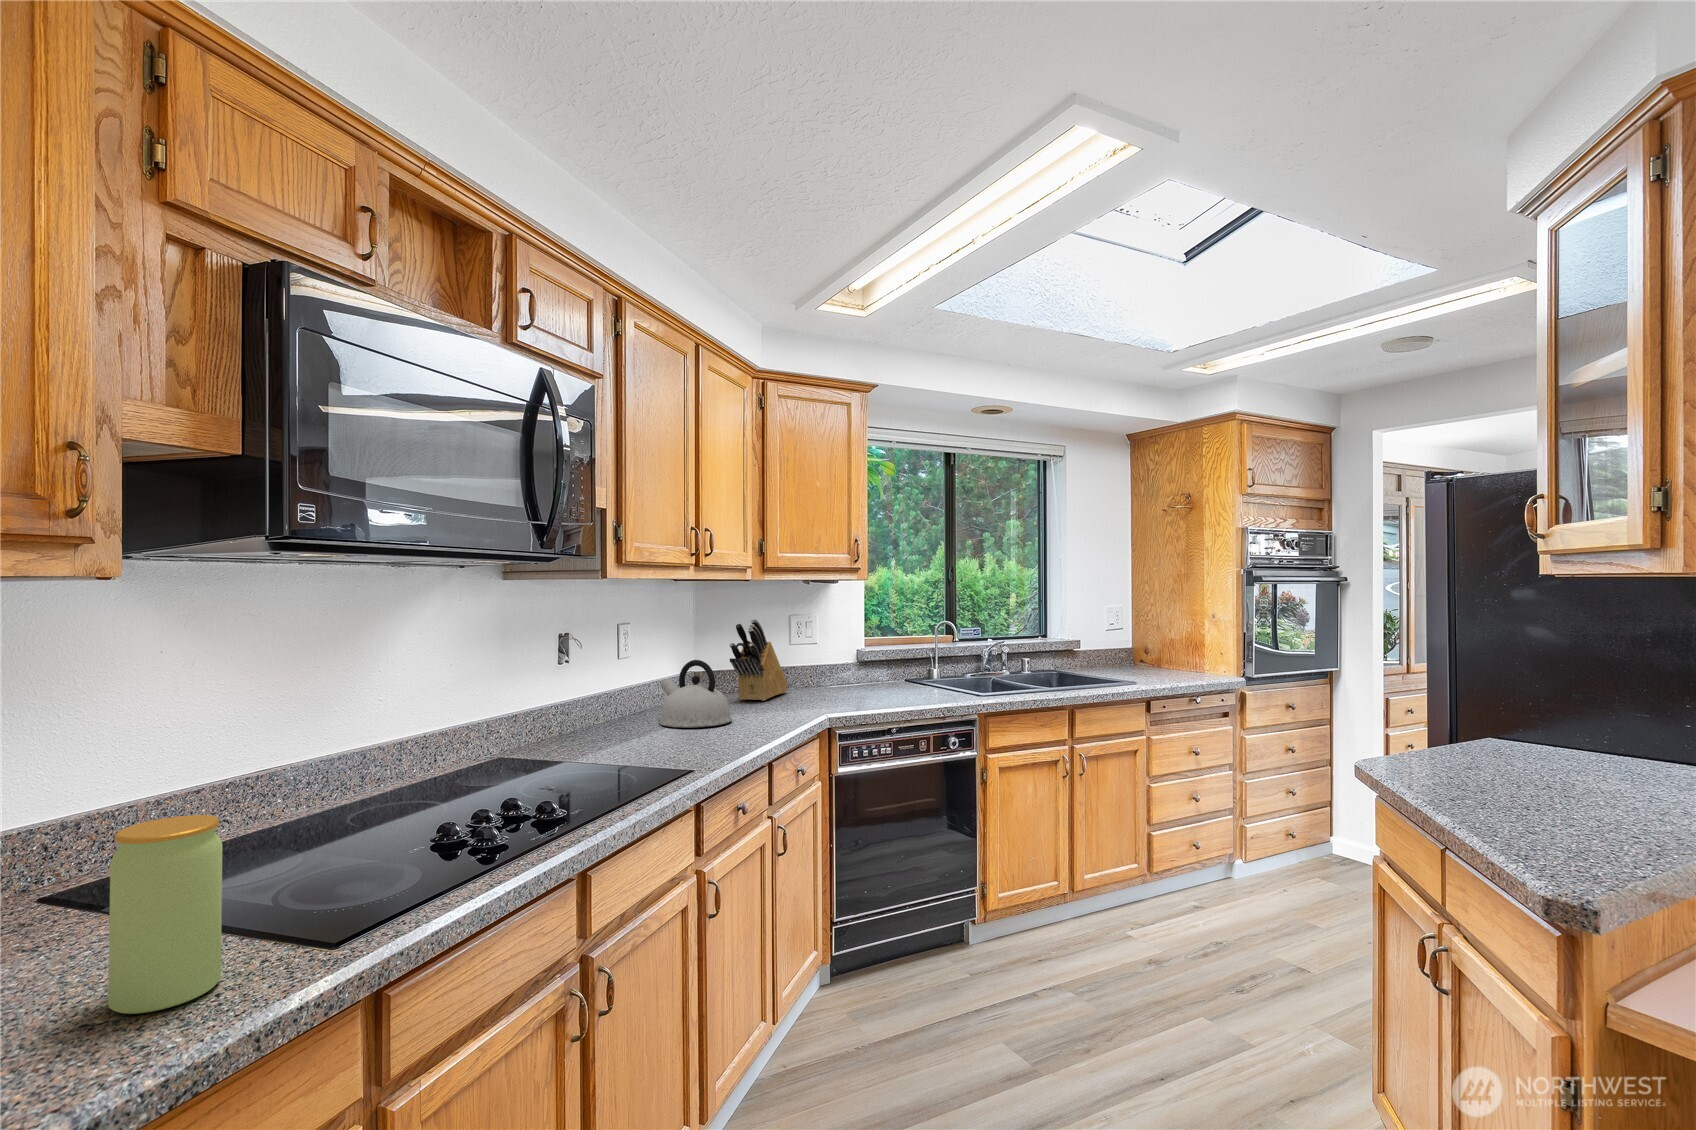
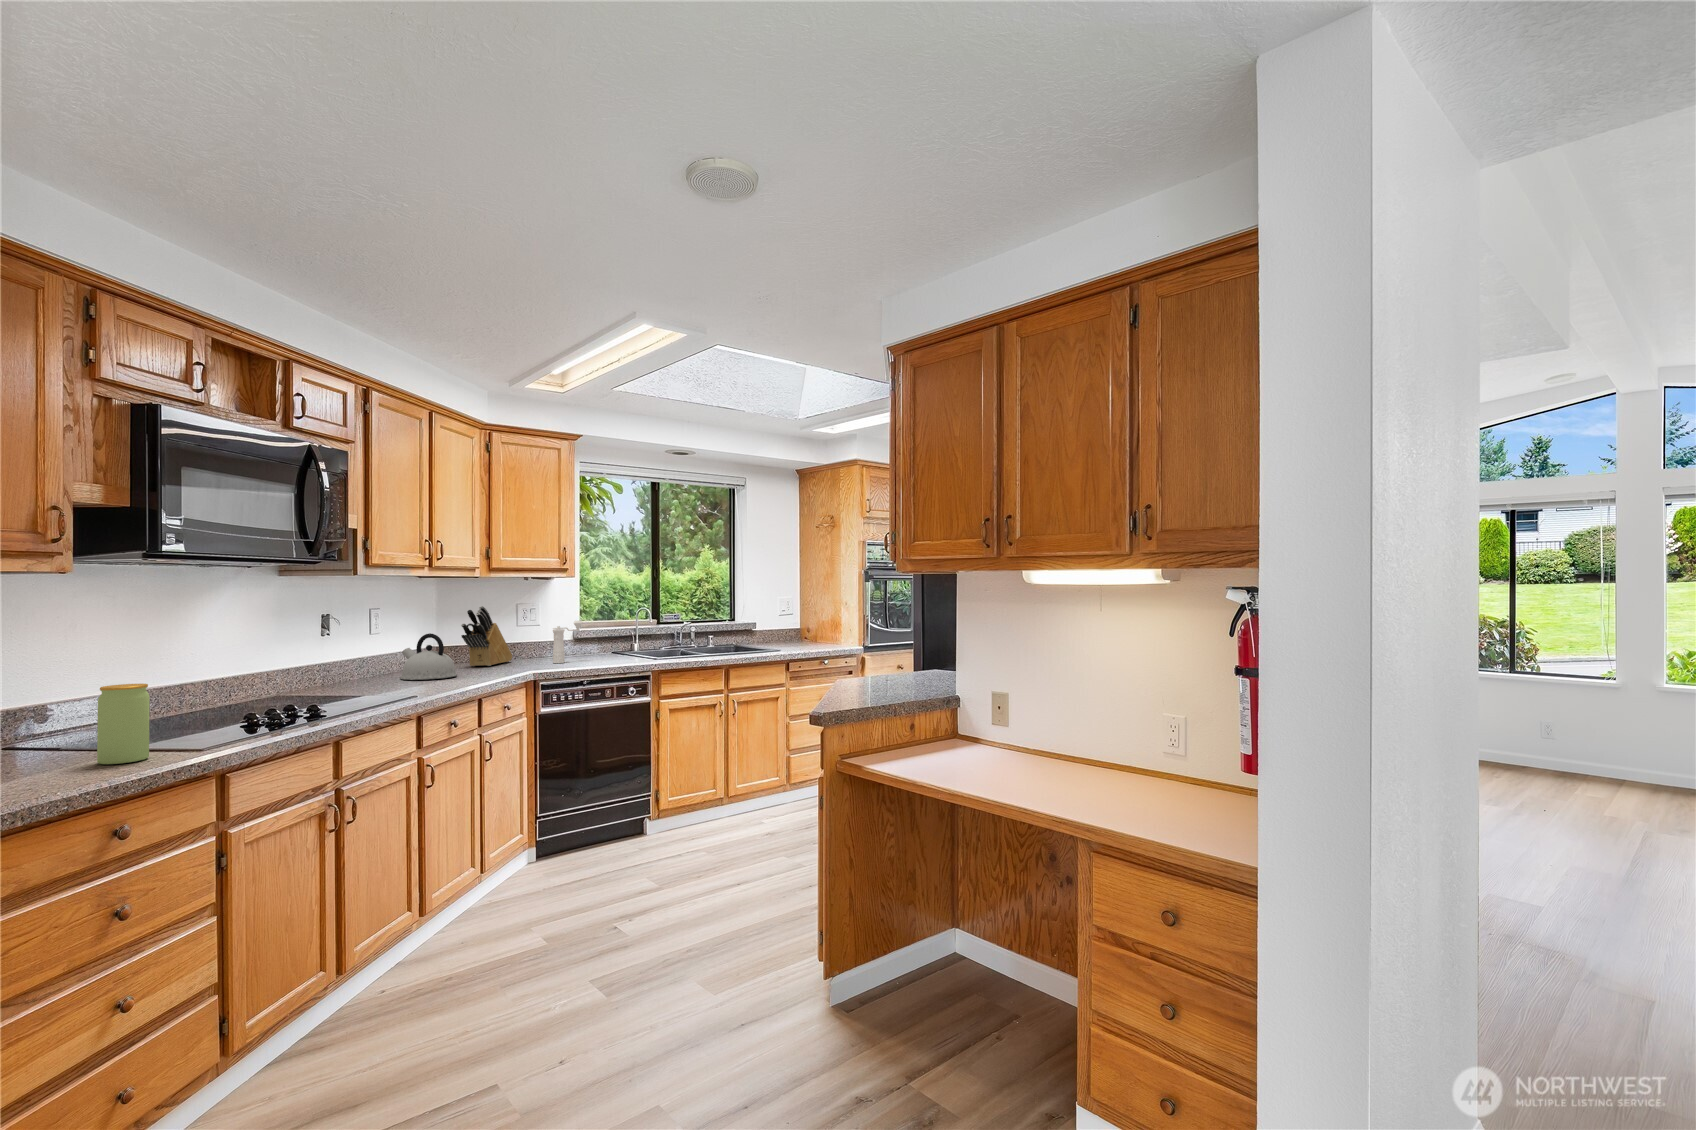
pepper mill: none [842,639,878,698] -> present [553,621,582,663]

